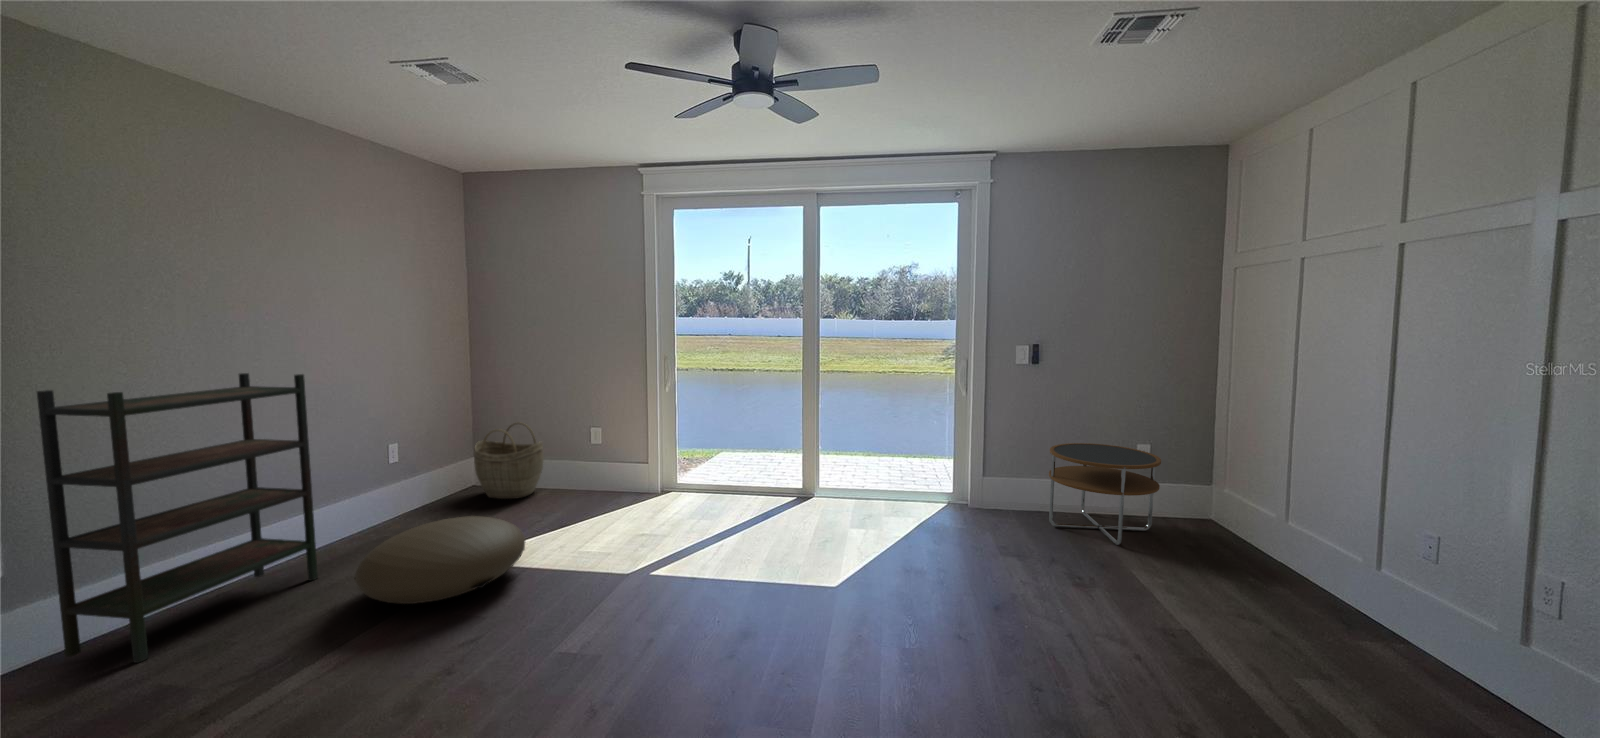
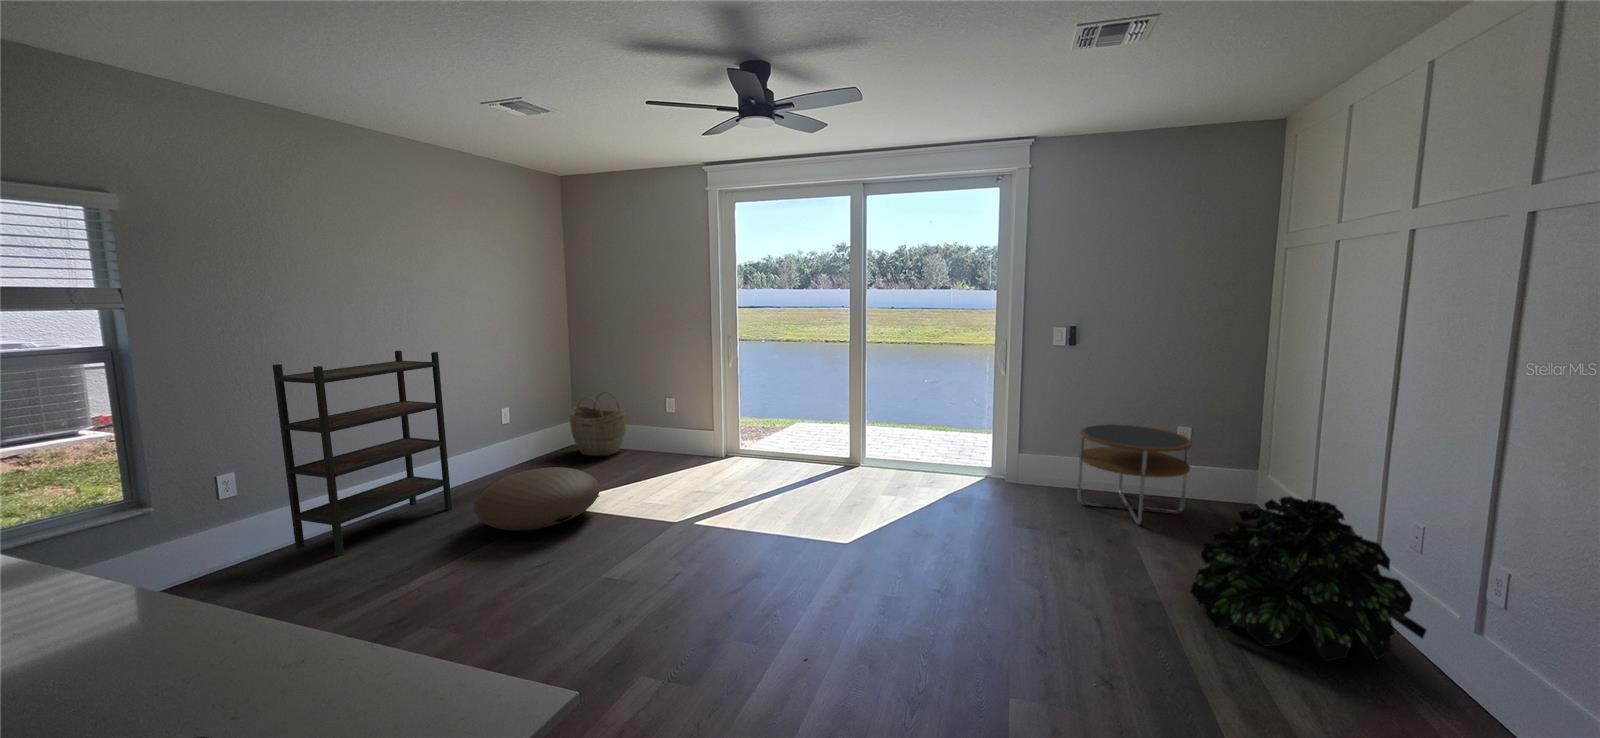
potted plant: none [1216,511,1471,688] -> present [1190,496,1427,661]

